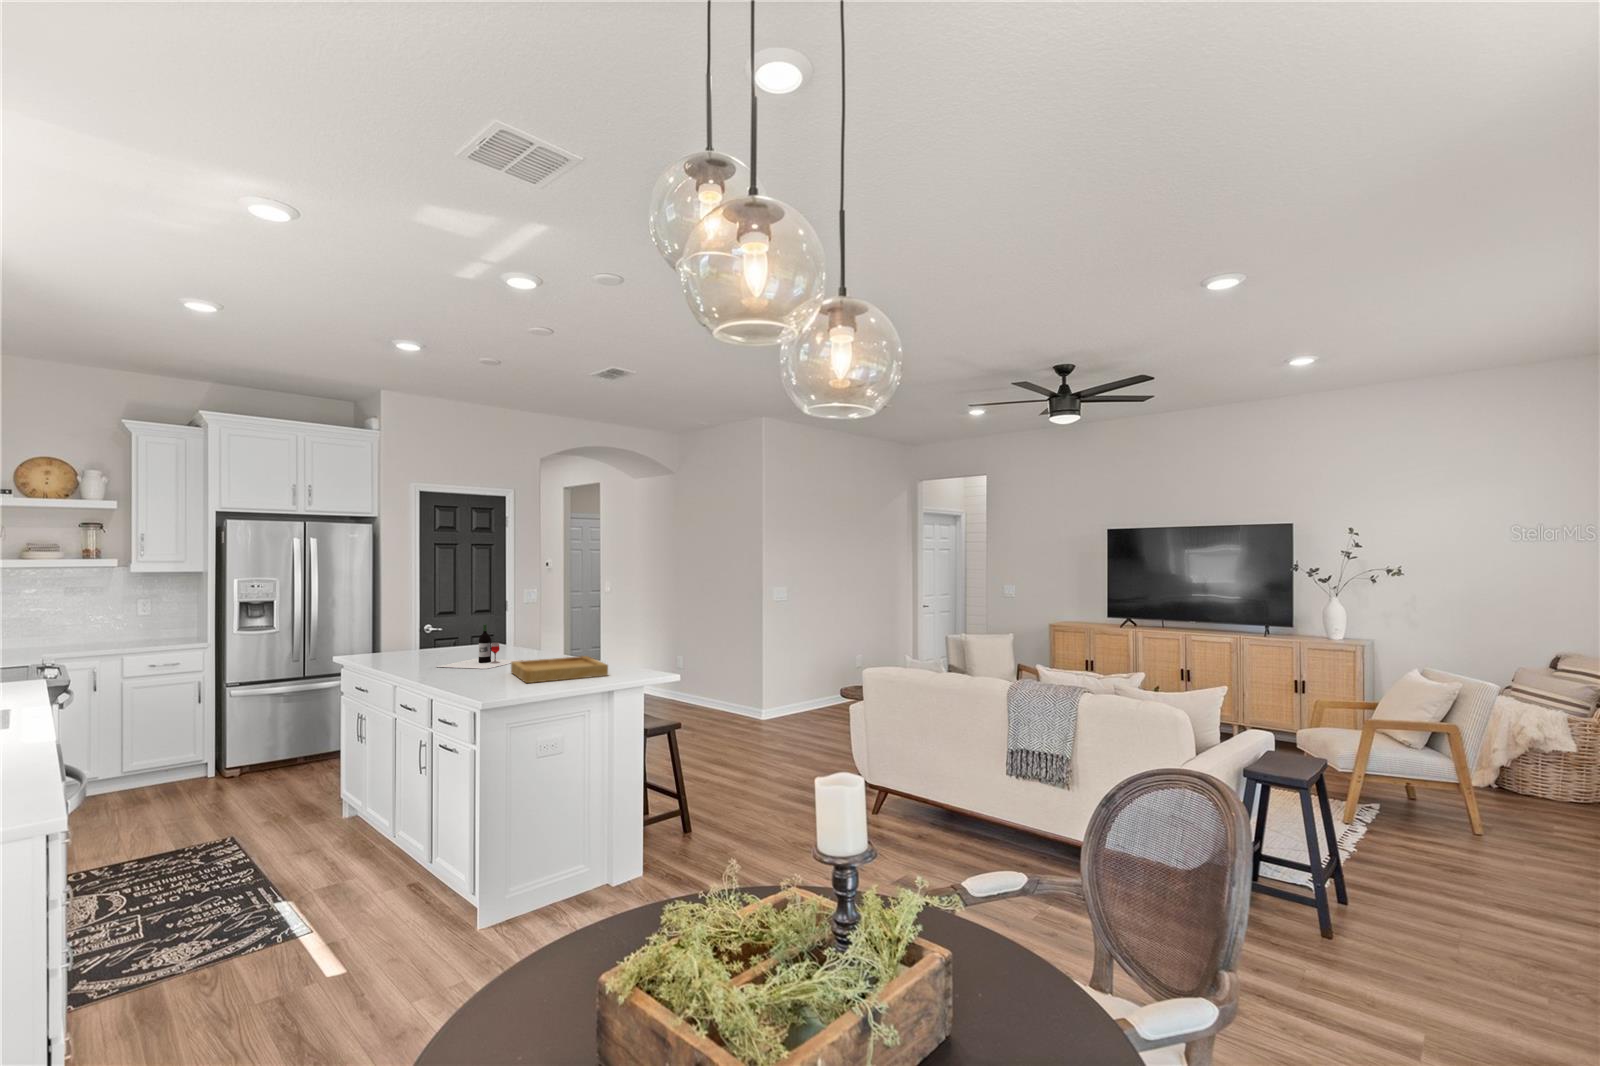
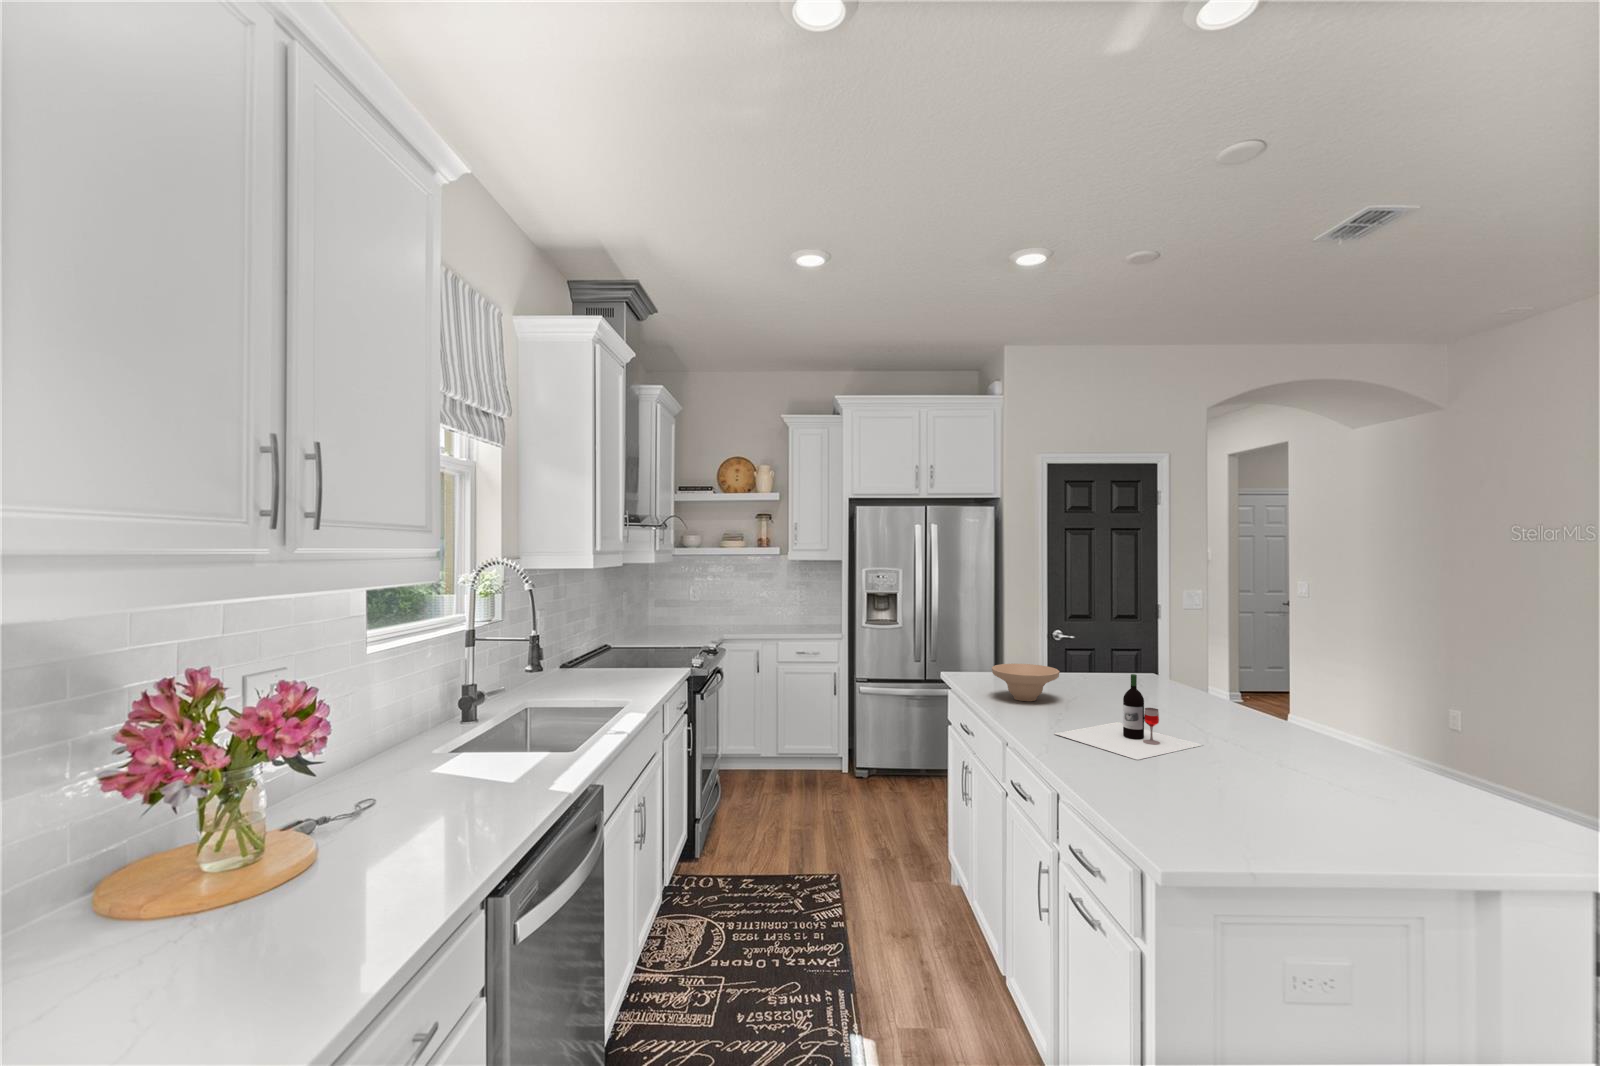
bowl: none [384,634,436,658] -> present [992,664,1060,701]
tray: present [511,656,608,683] -> none [1185,766,1435,867]

